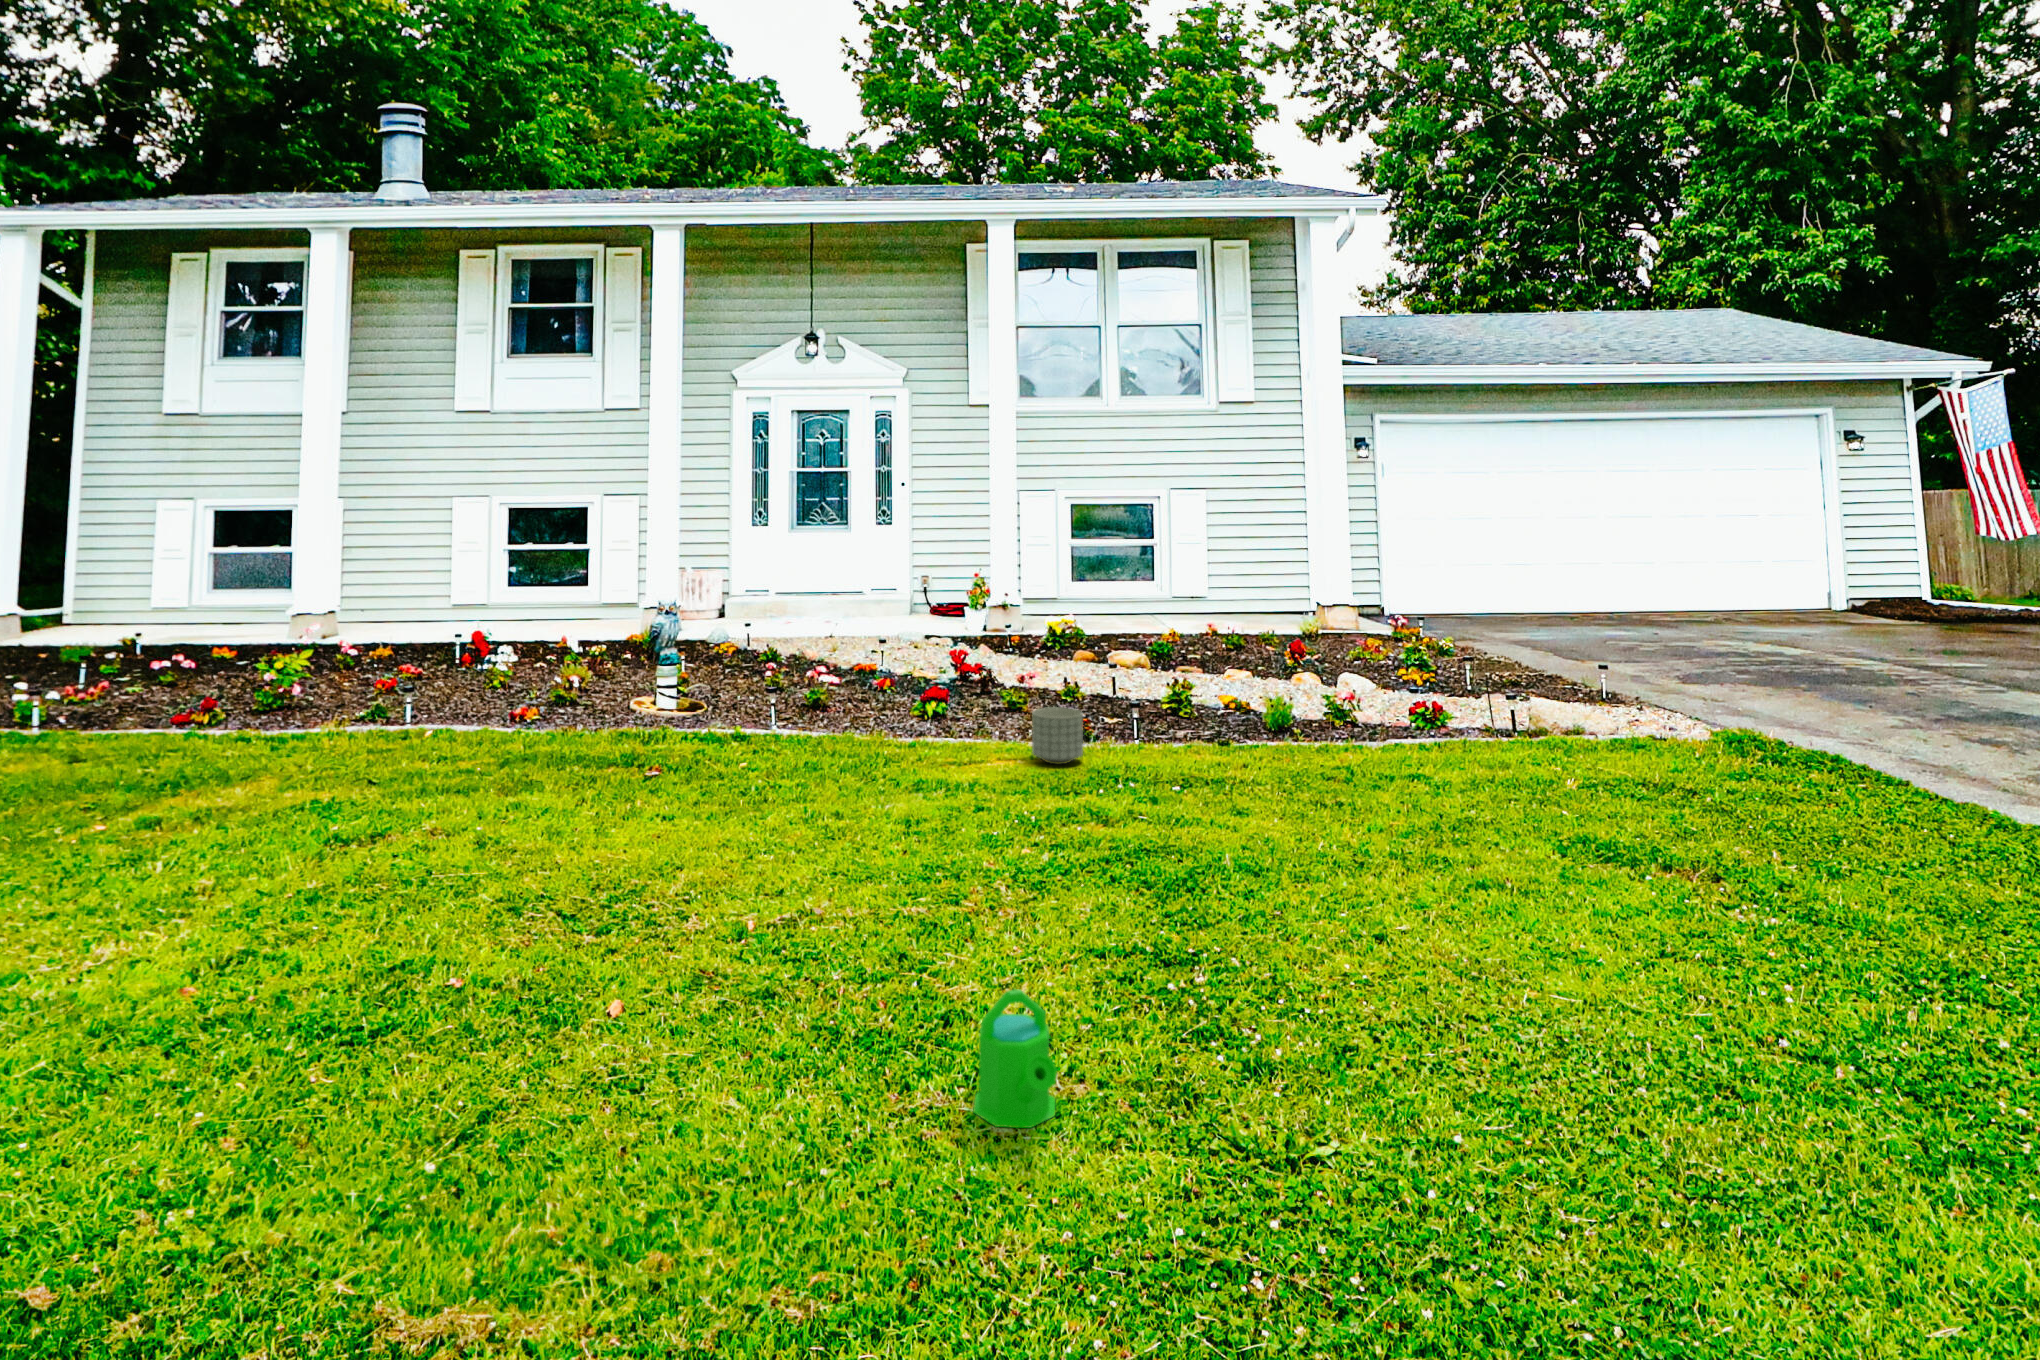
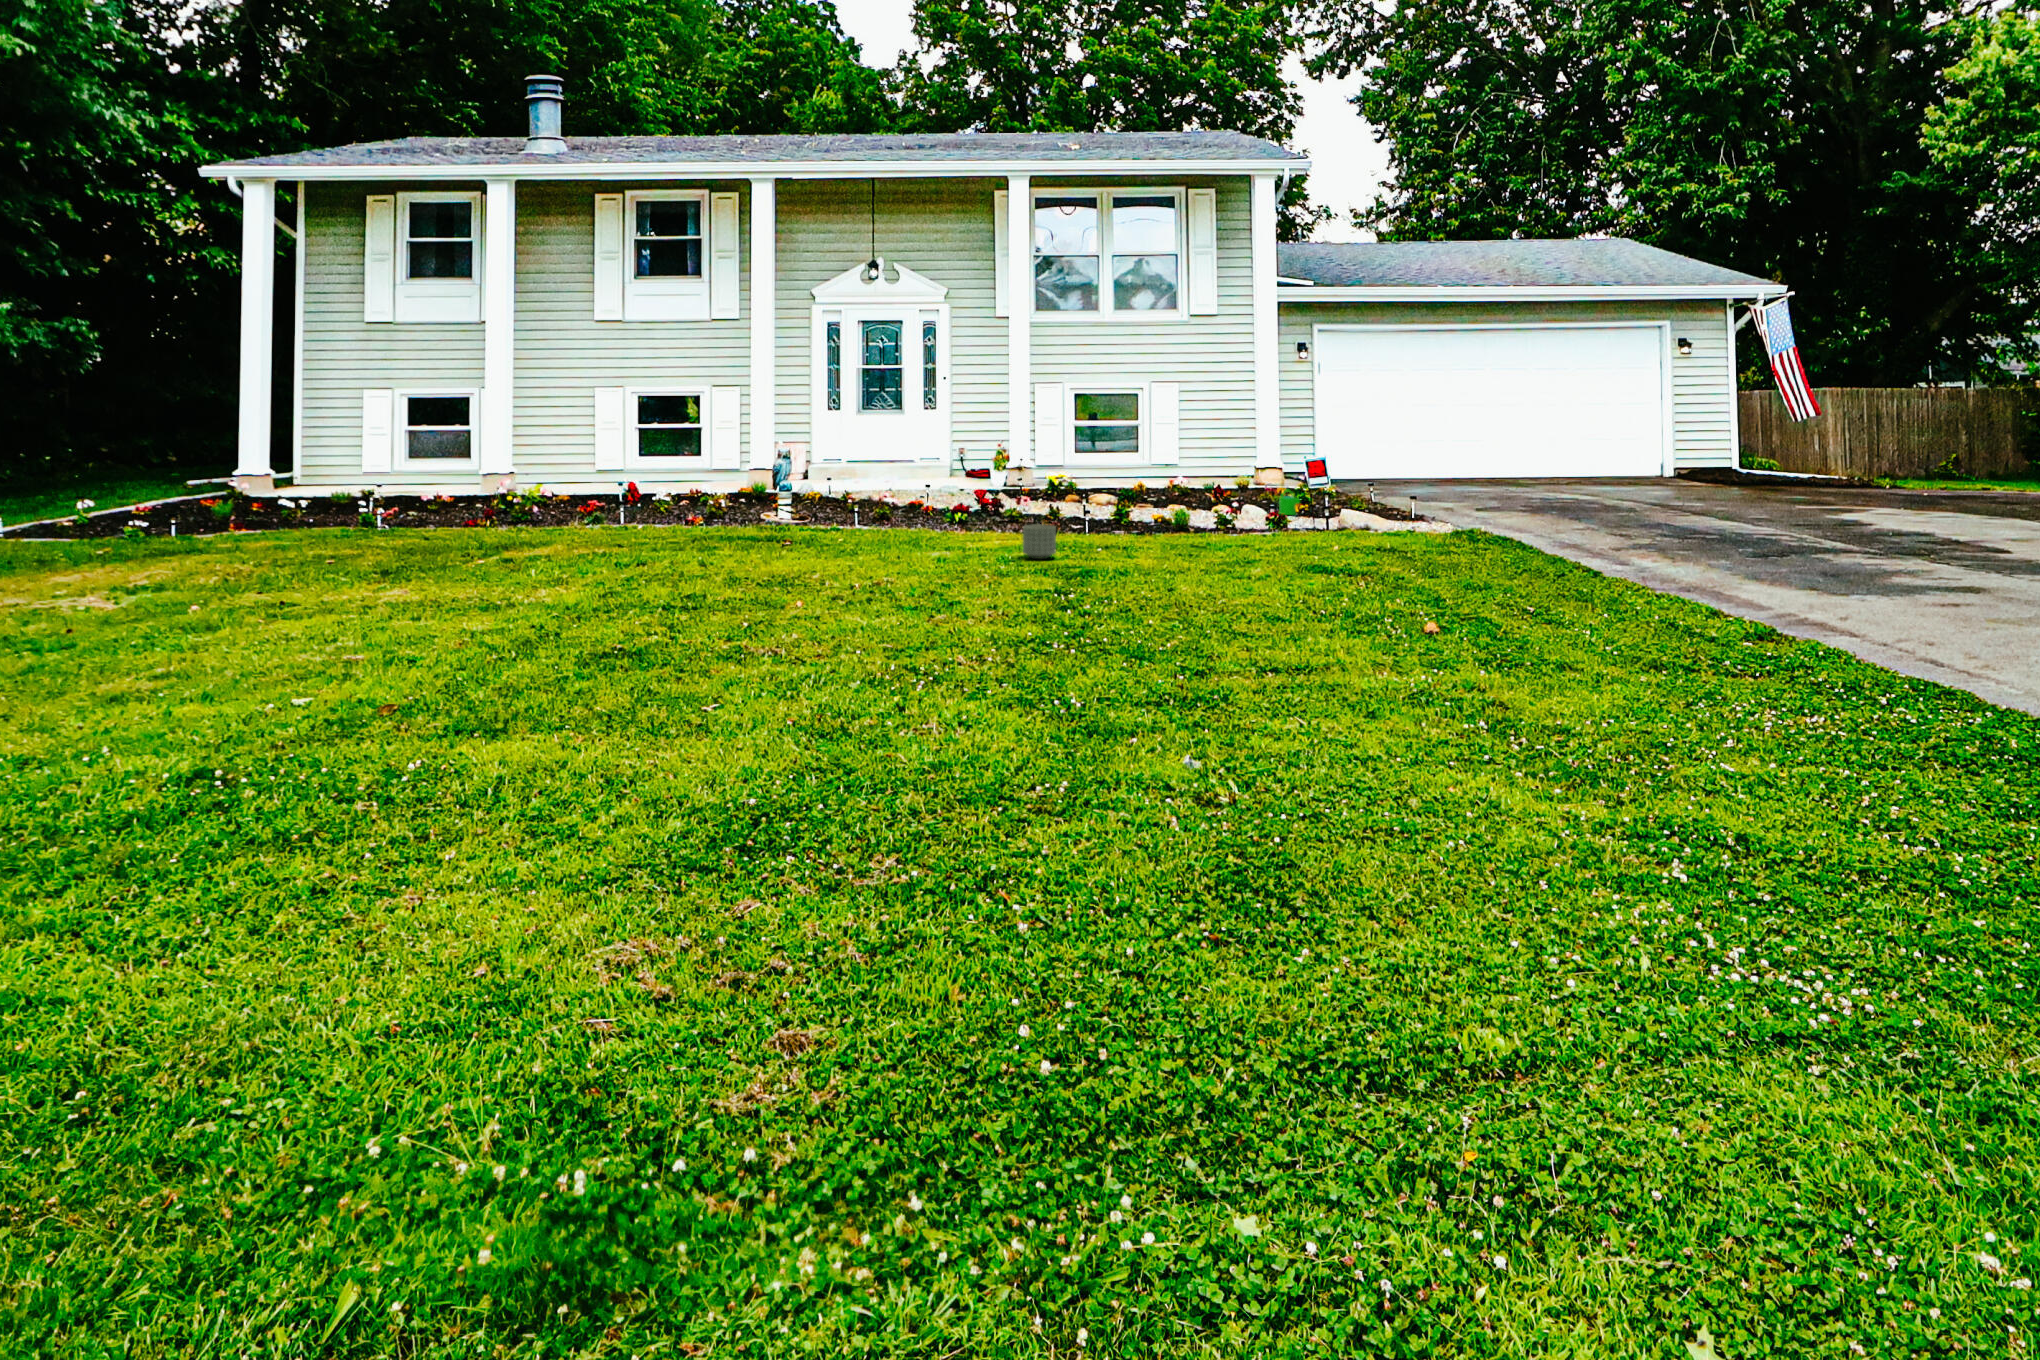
watering can: present [973,989,1058,1128] -> present [1279,489,1300,515]

